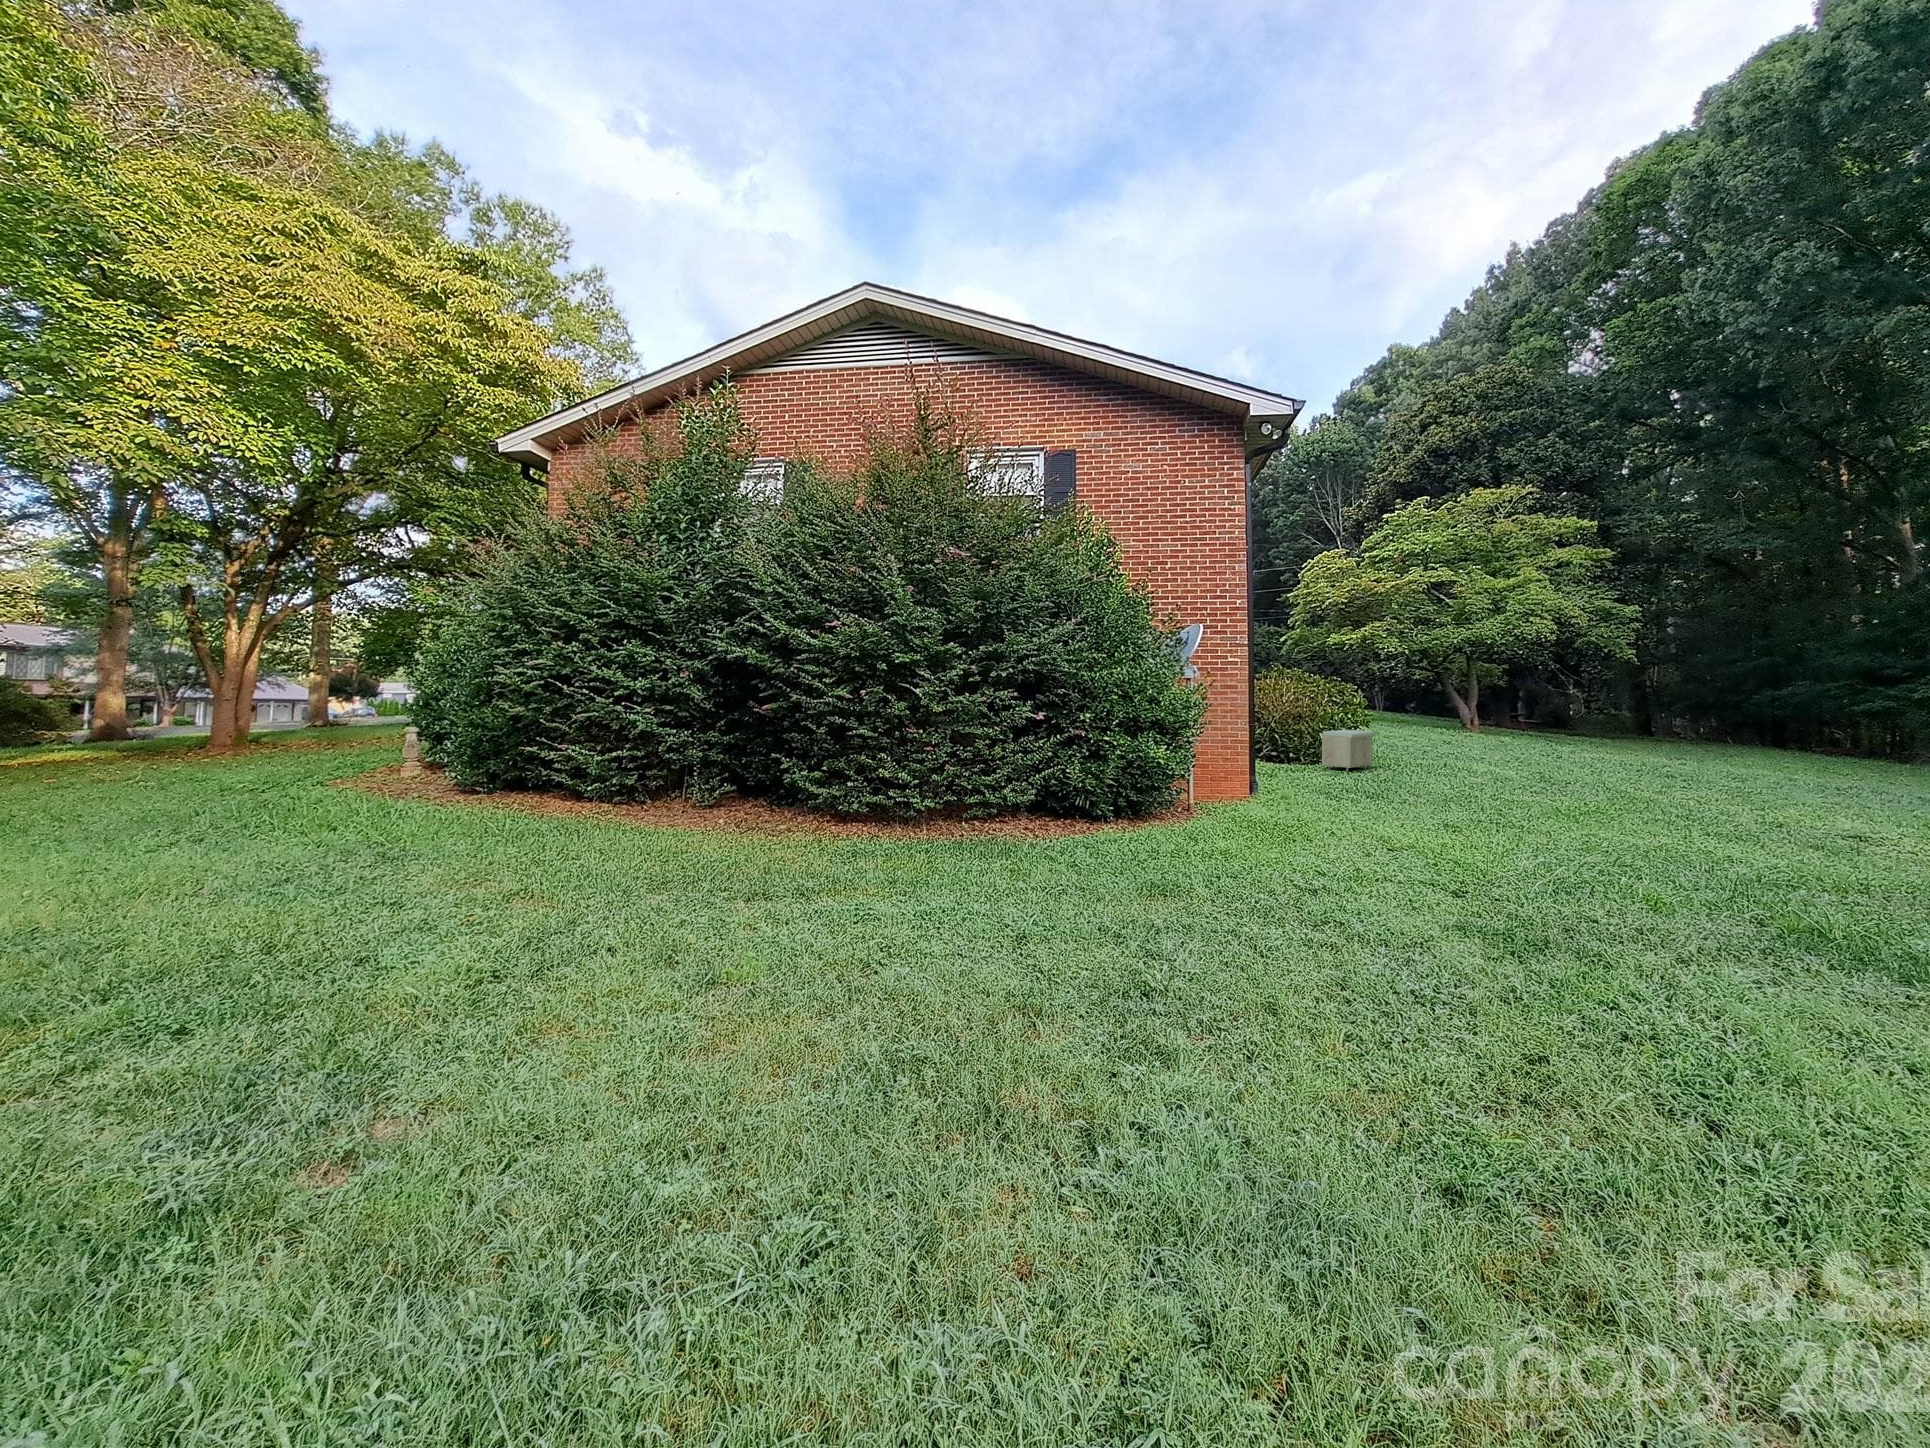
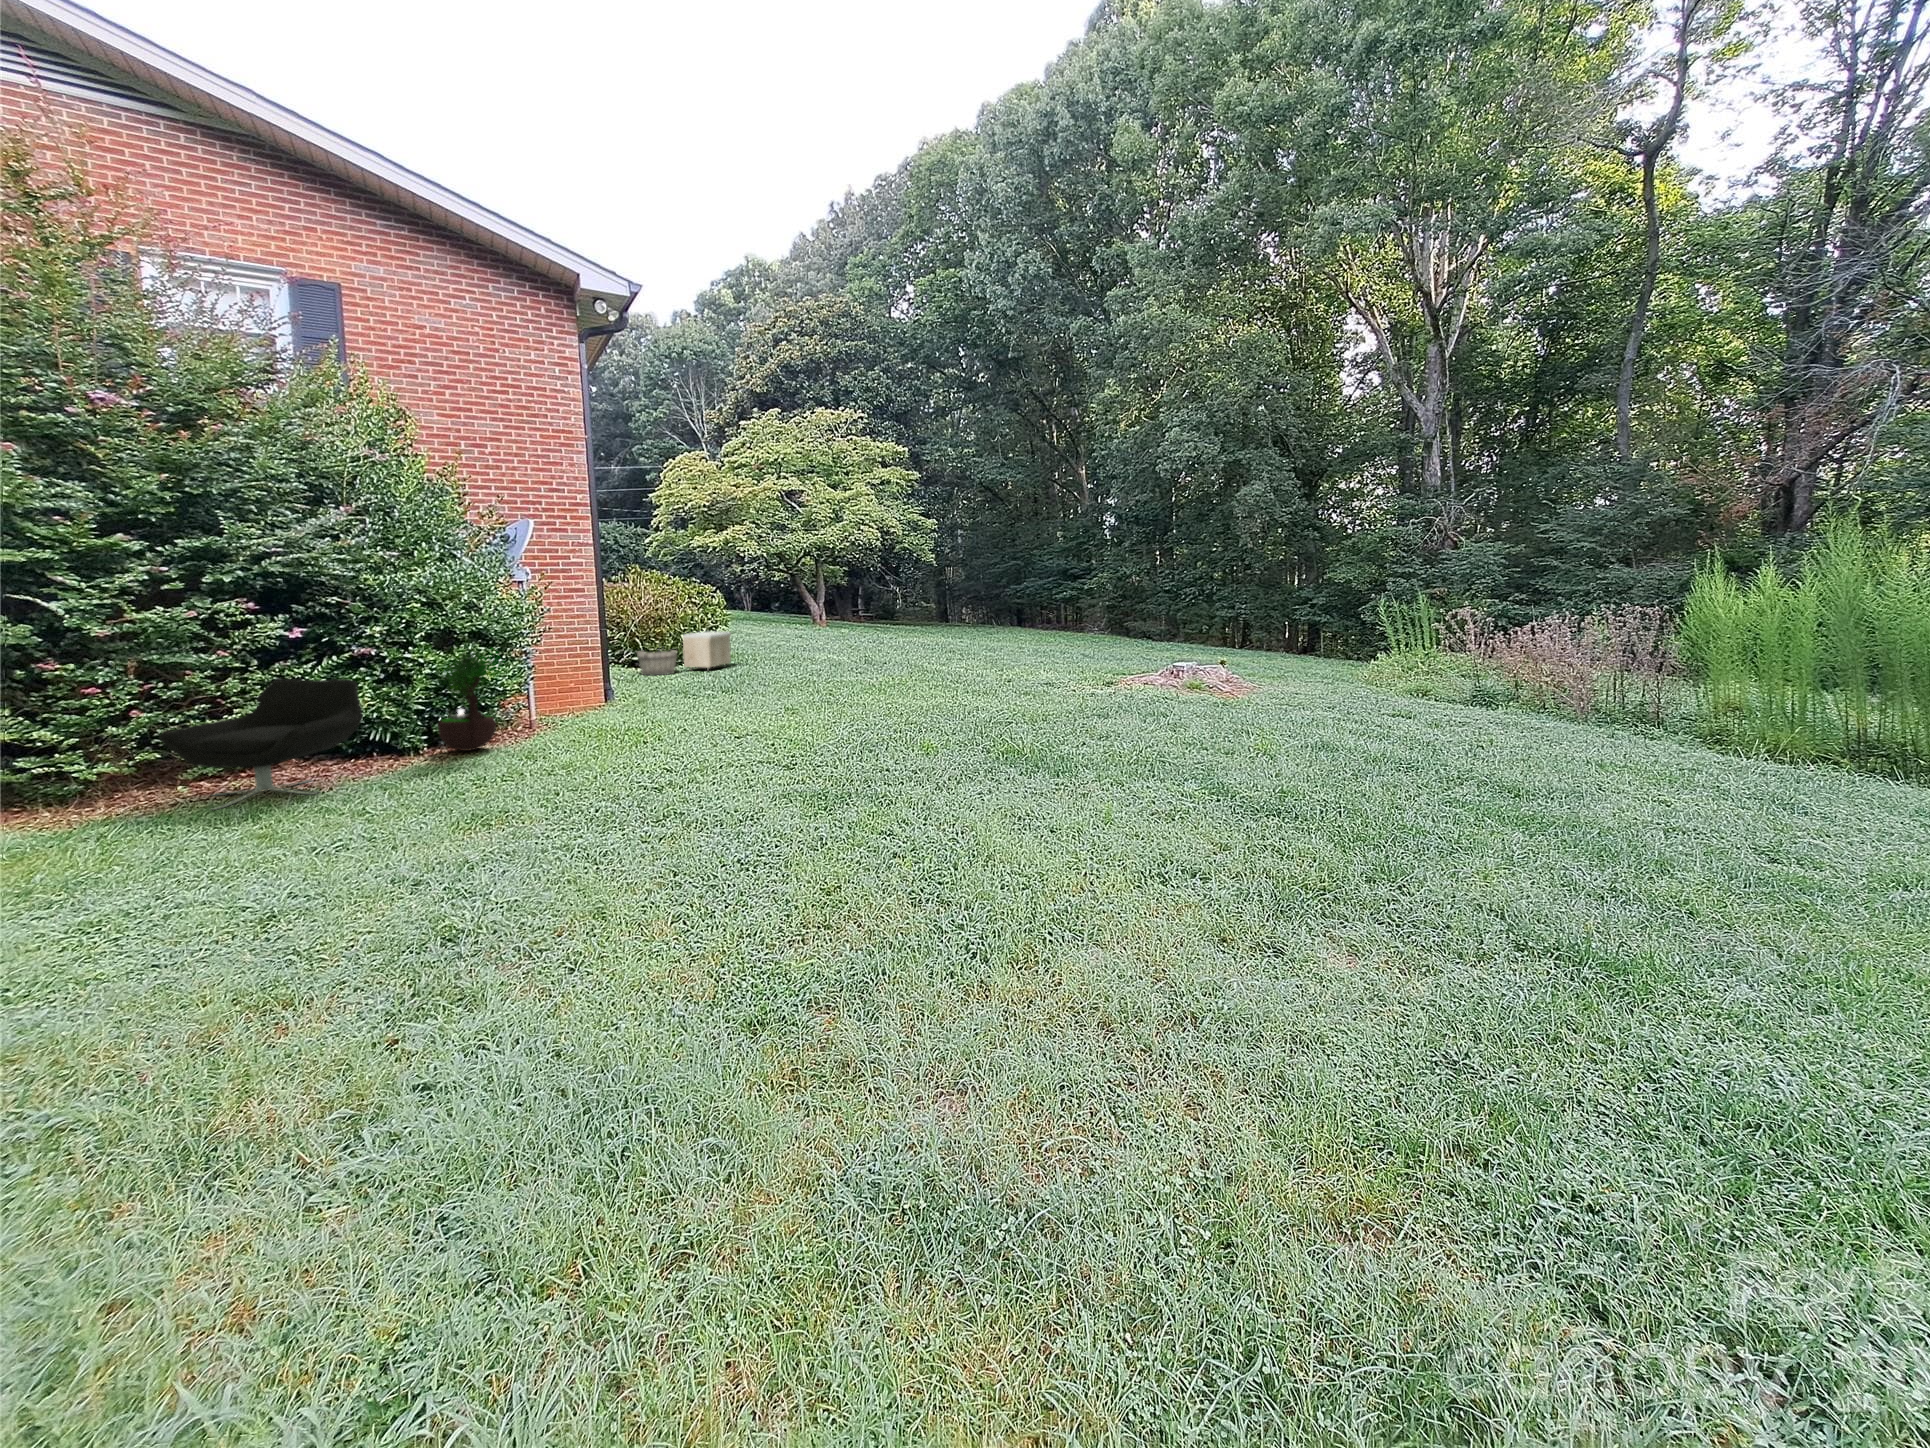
potted tree: none [1118,729,1175,827] -> present [438,648,497,751]
wooden bucket: none [1276,738,1317,771] -> present [636,649,677,675]
lounge chair: none [958,752,1072,848] -> present [159,679,363,810]

